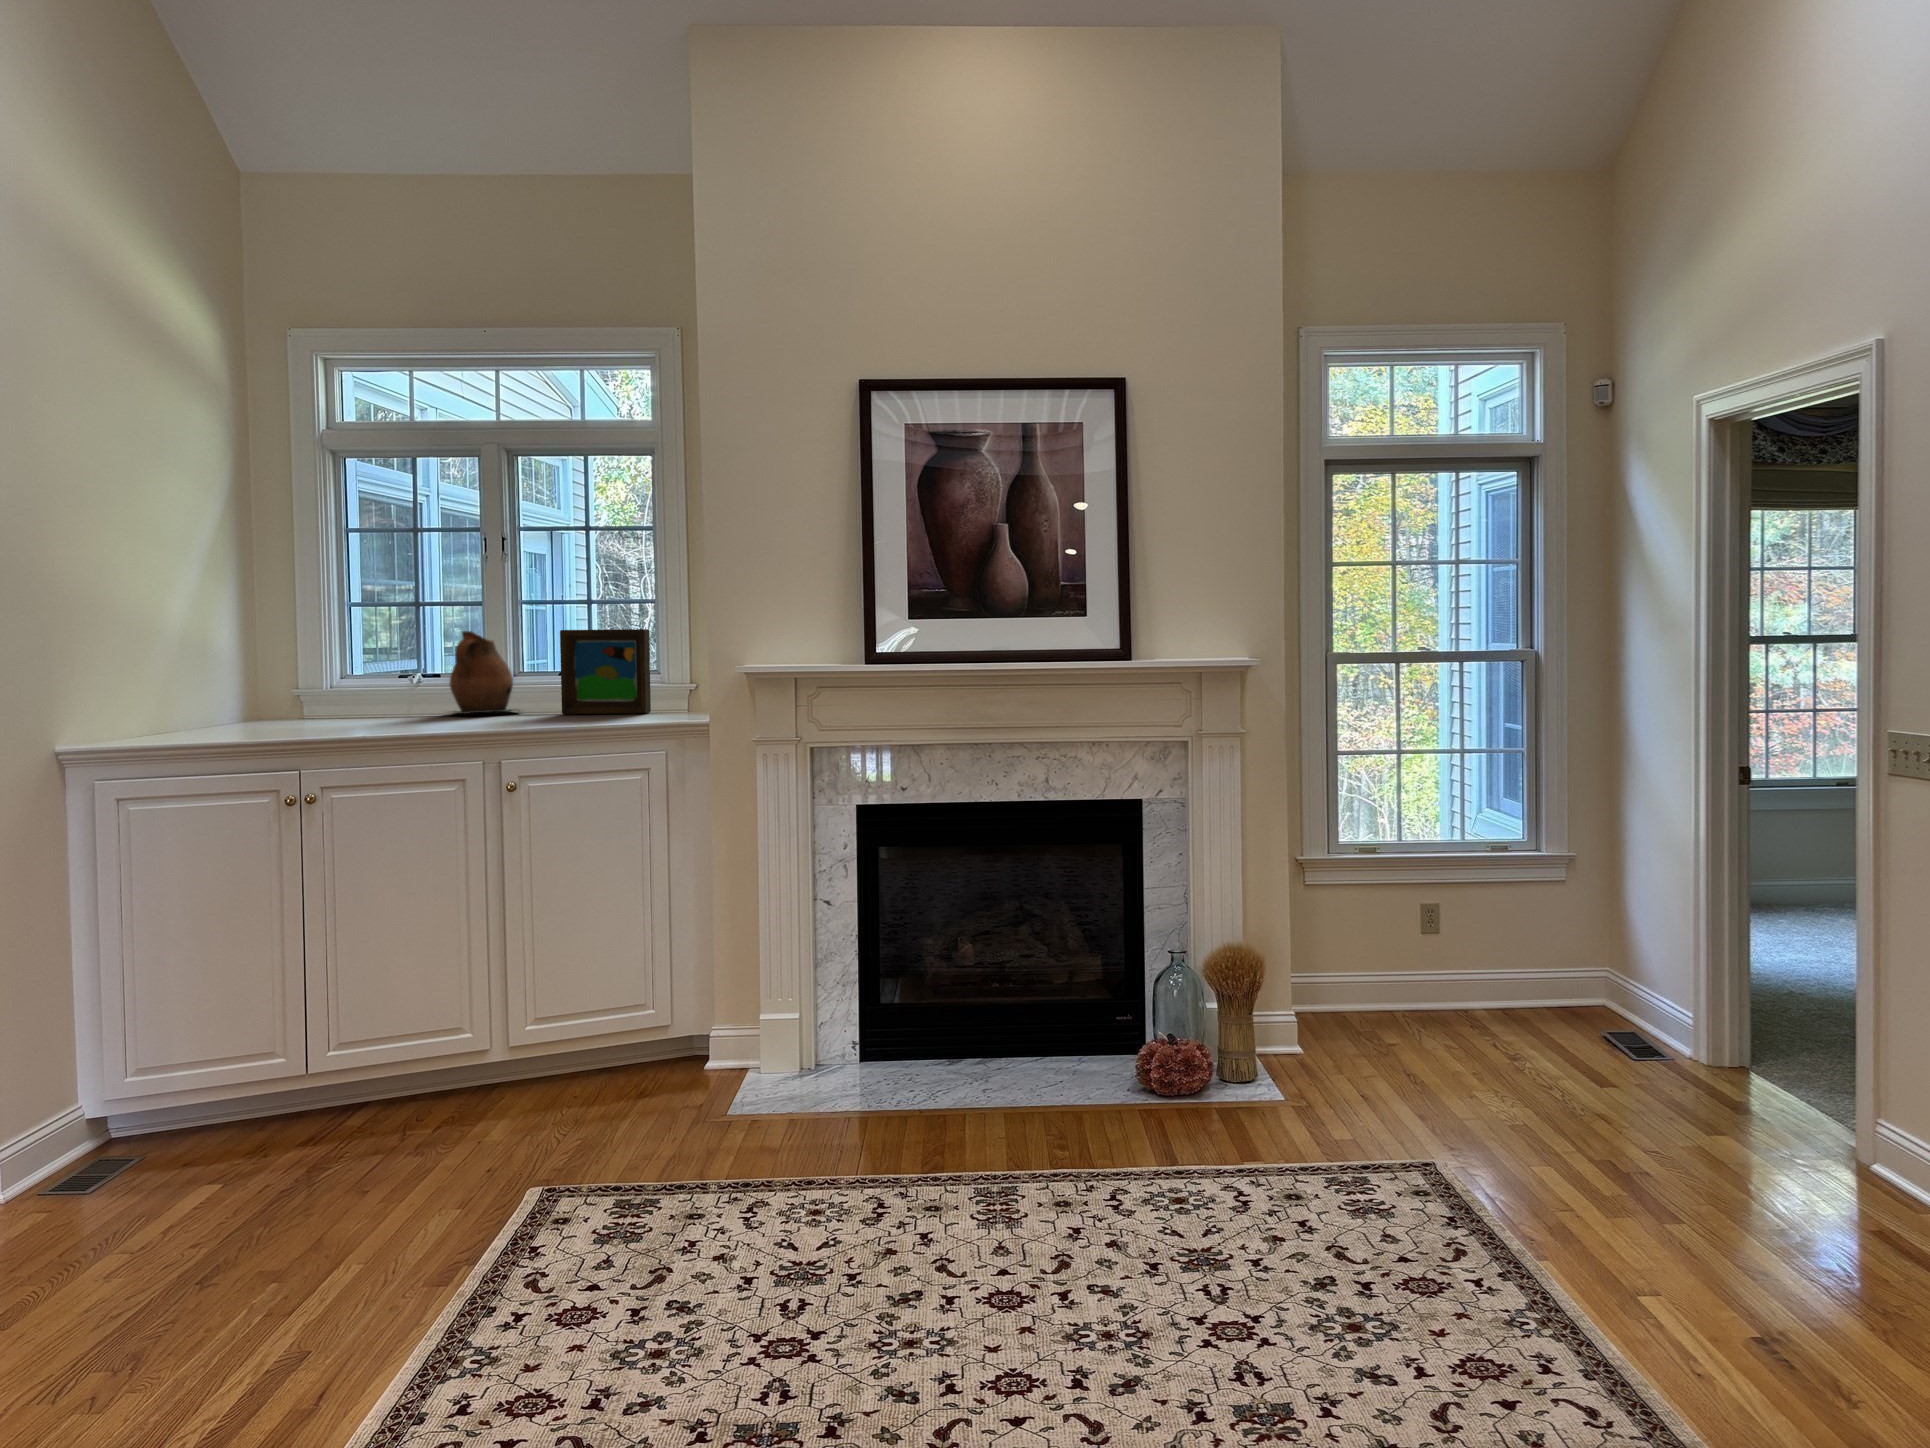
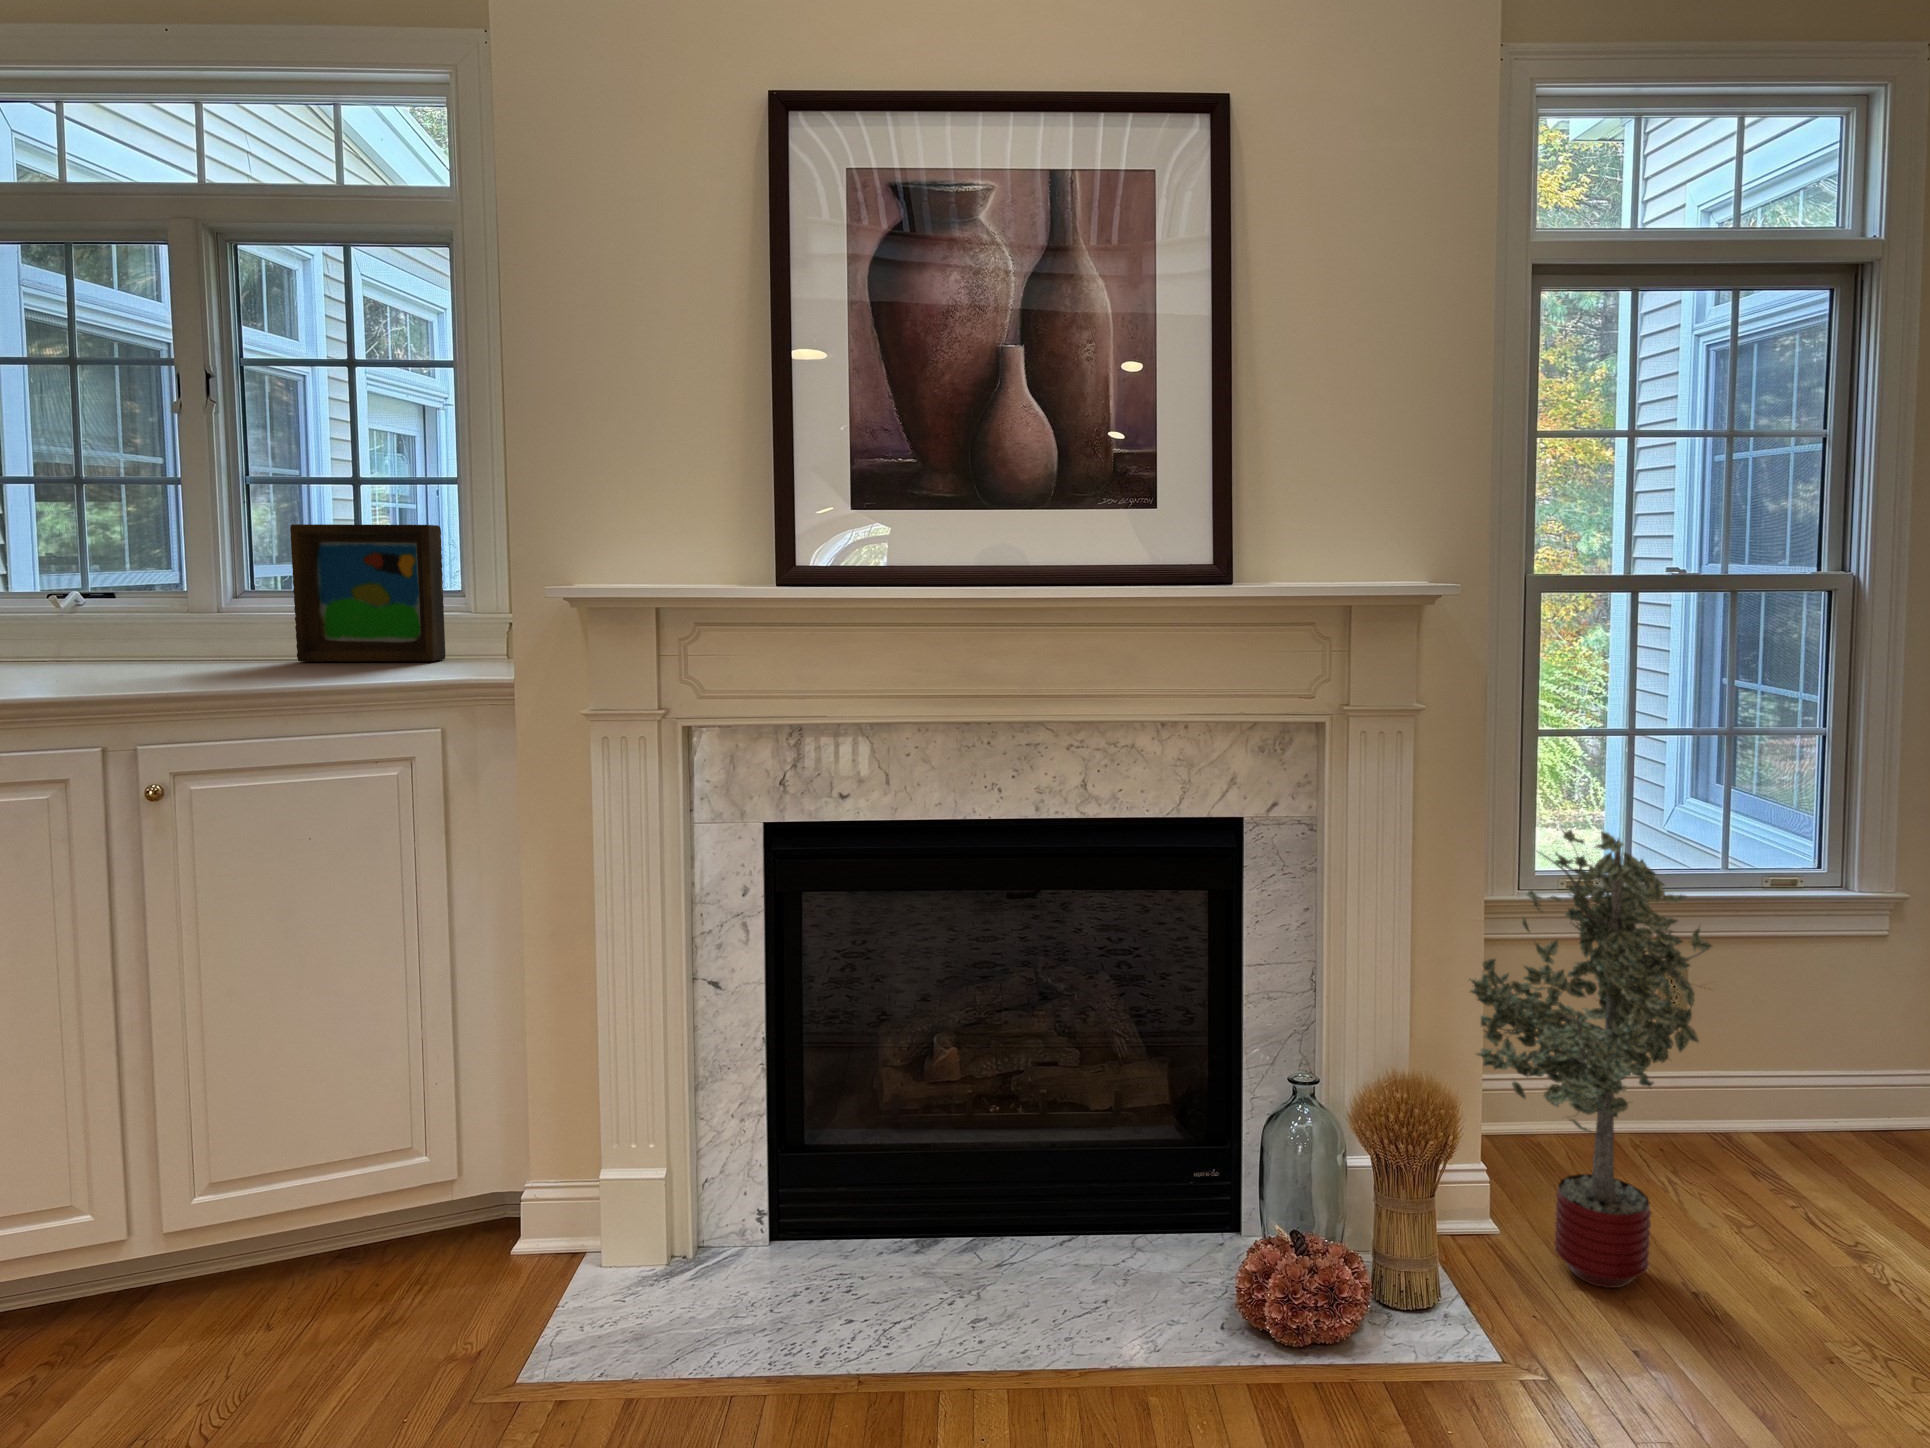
ceramic pitcher: present [450,631,519,714] -> none [108,524,245,660]
potted tree: none [1276,802,1416,1074] -> present [1468,830,1712,1288]

